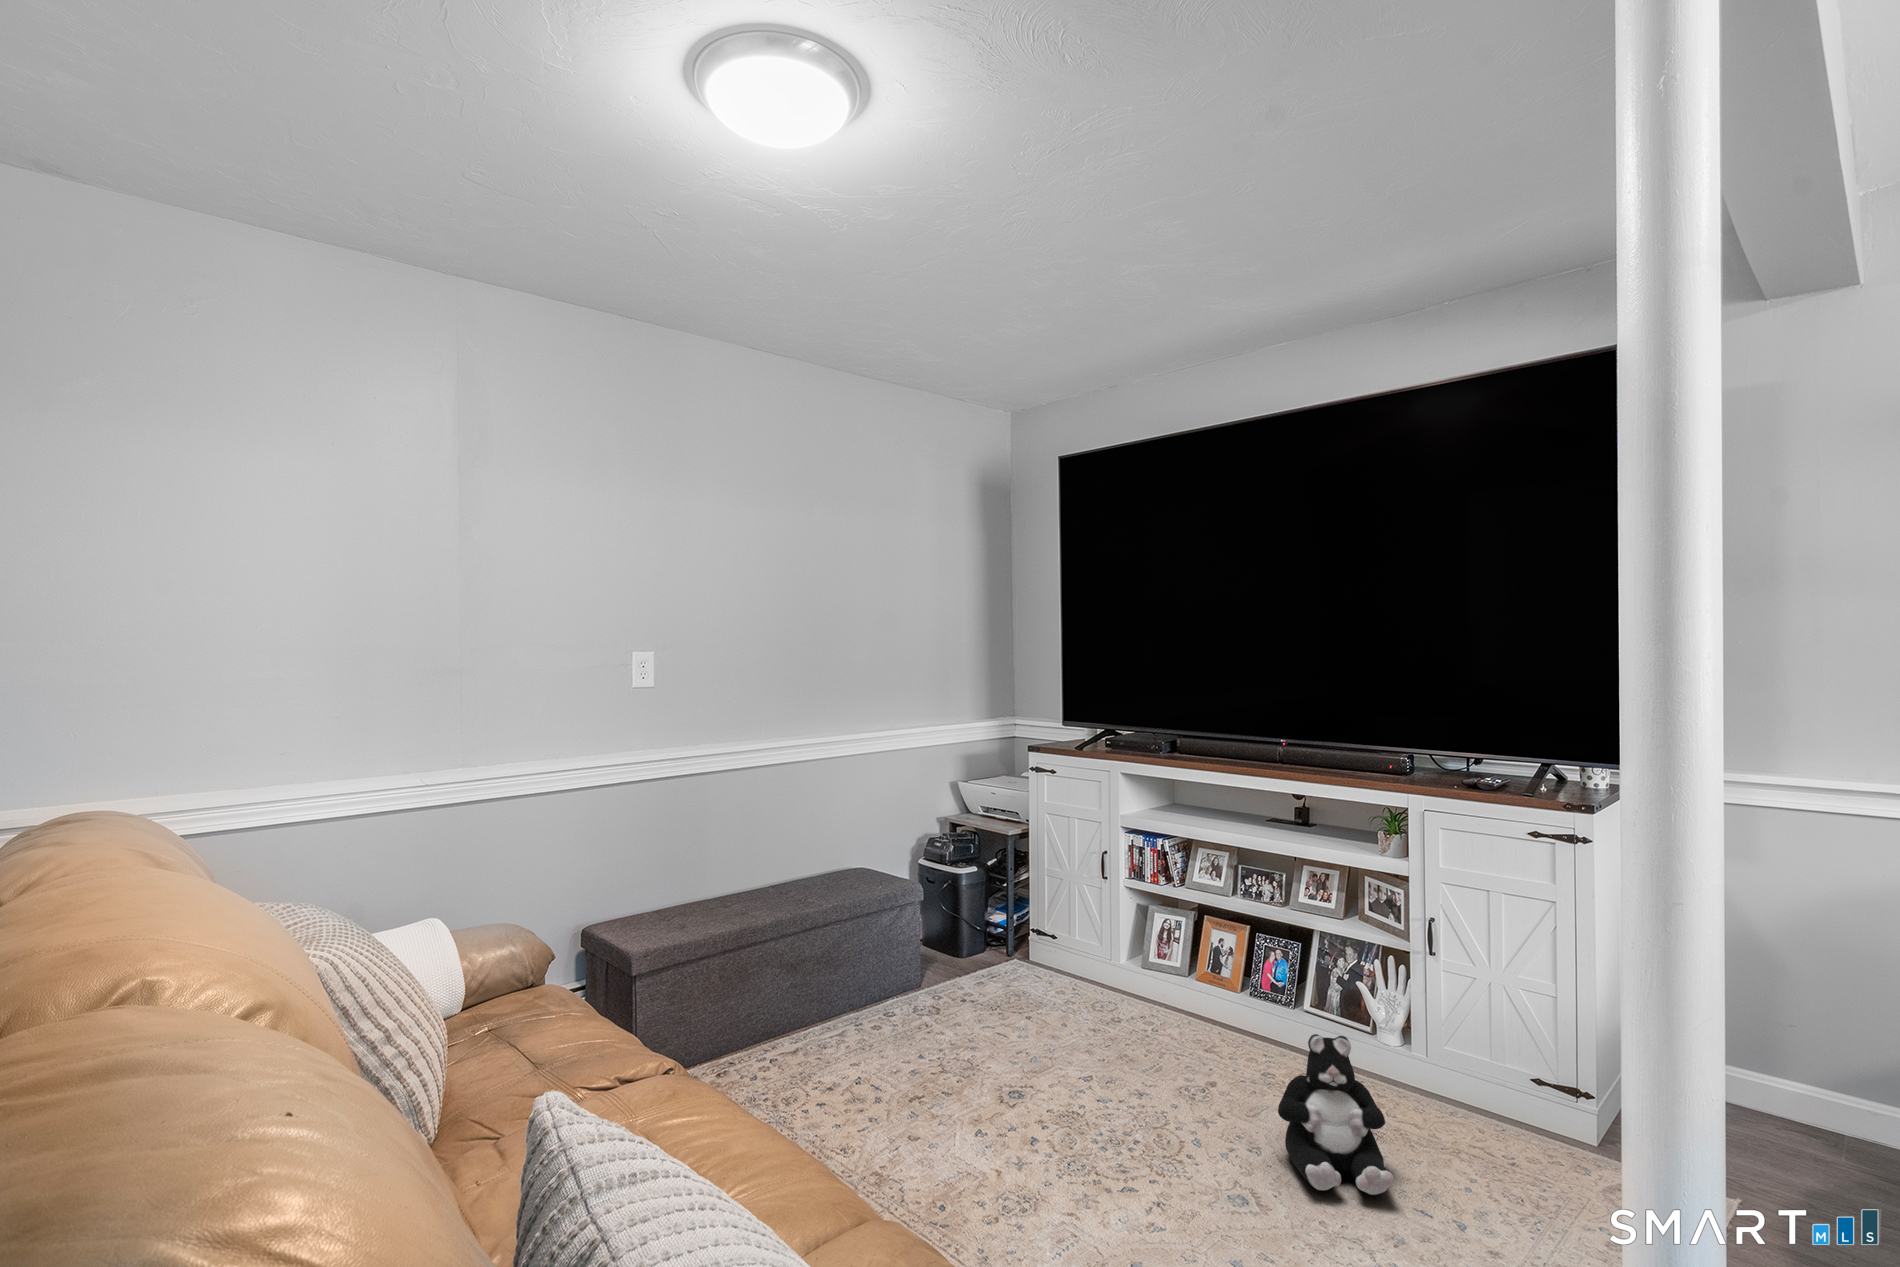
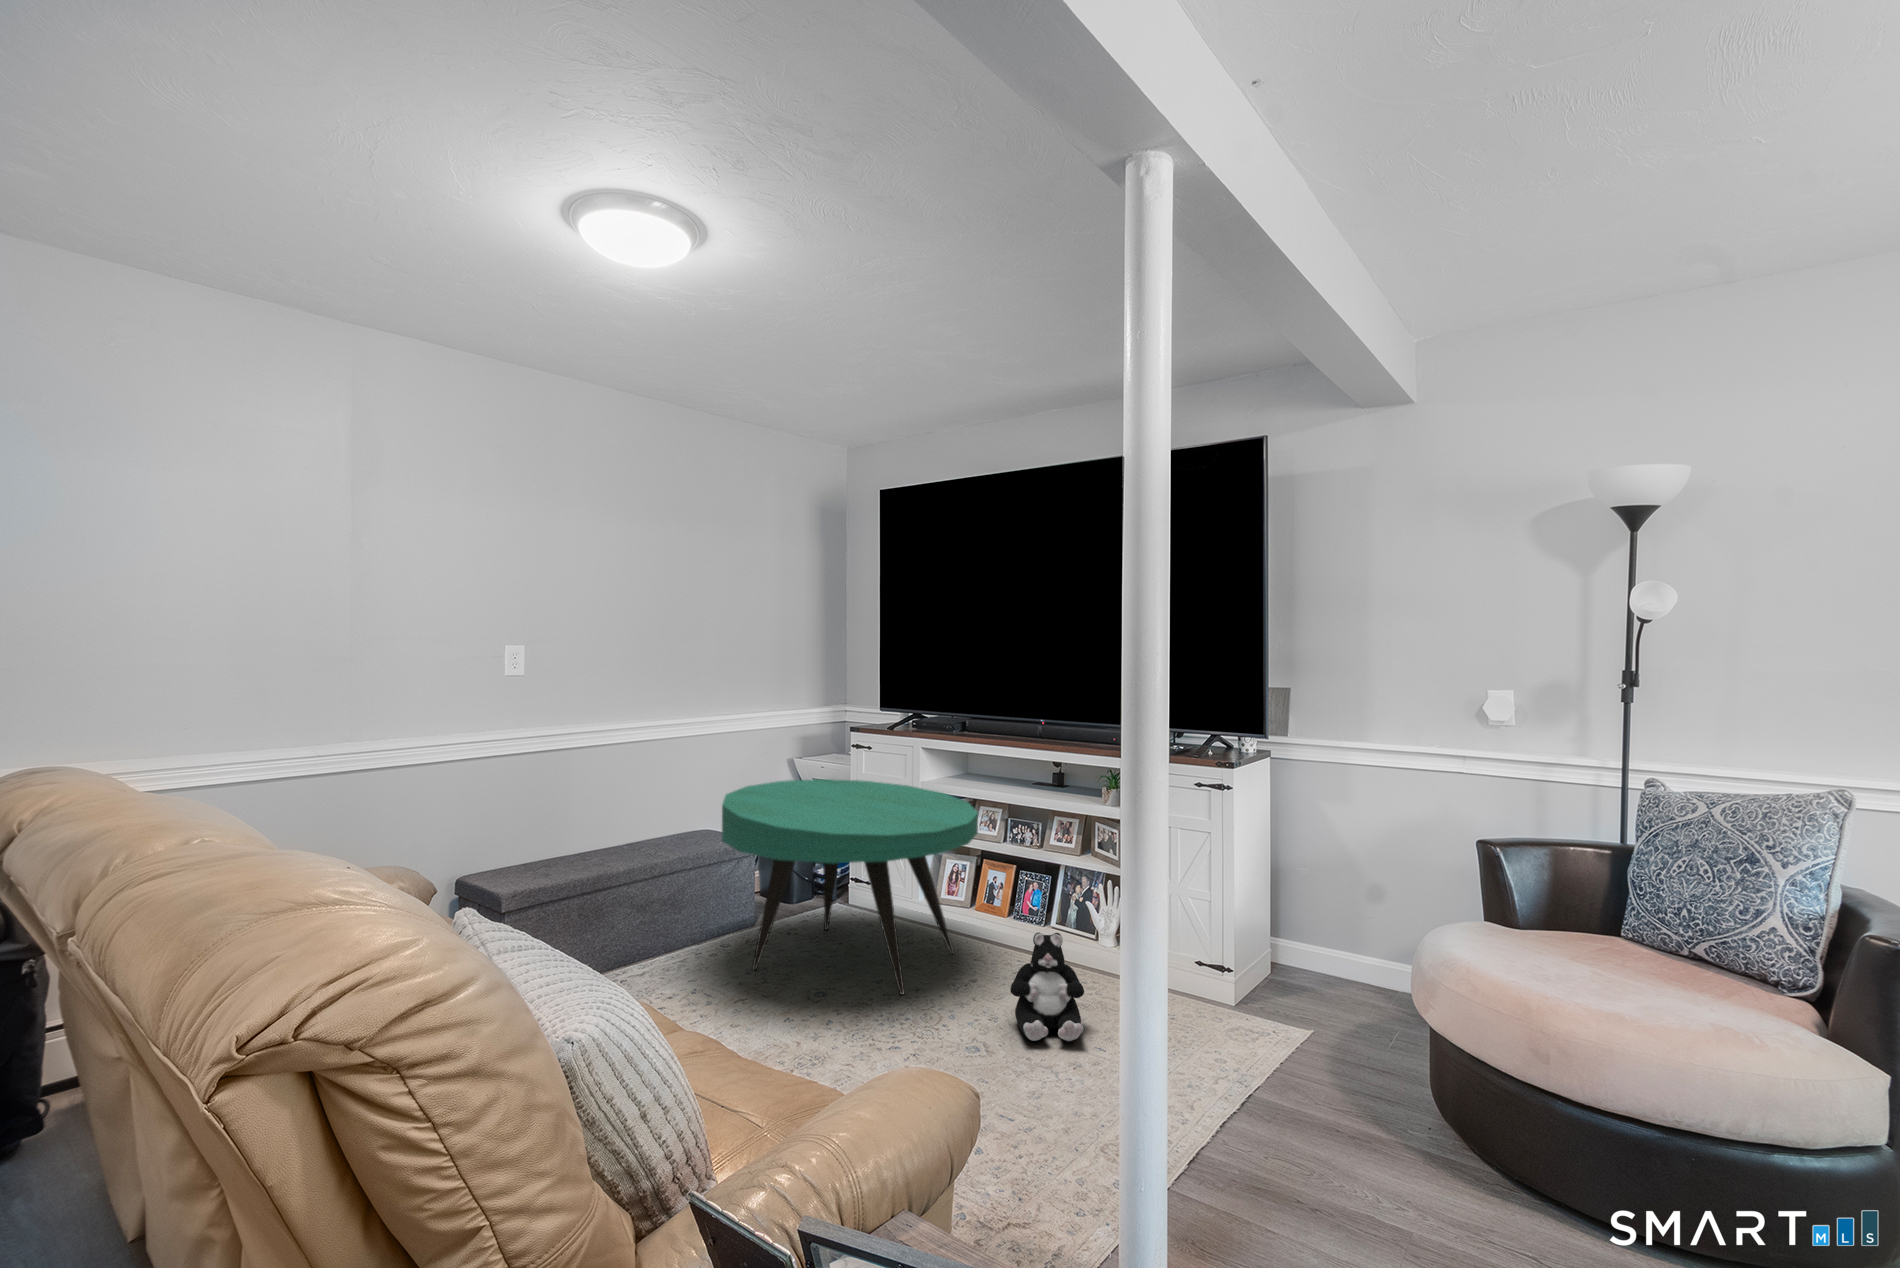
coffee table: none [886,810,1210,1101] -> present [722,779,978,994]

